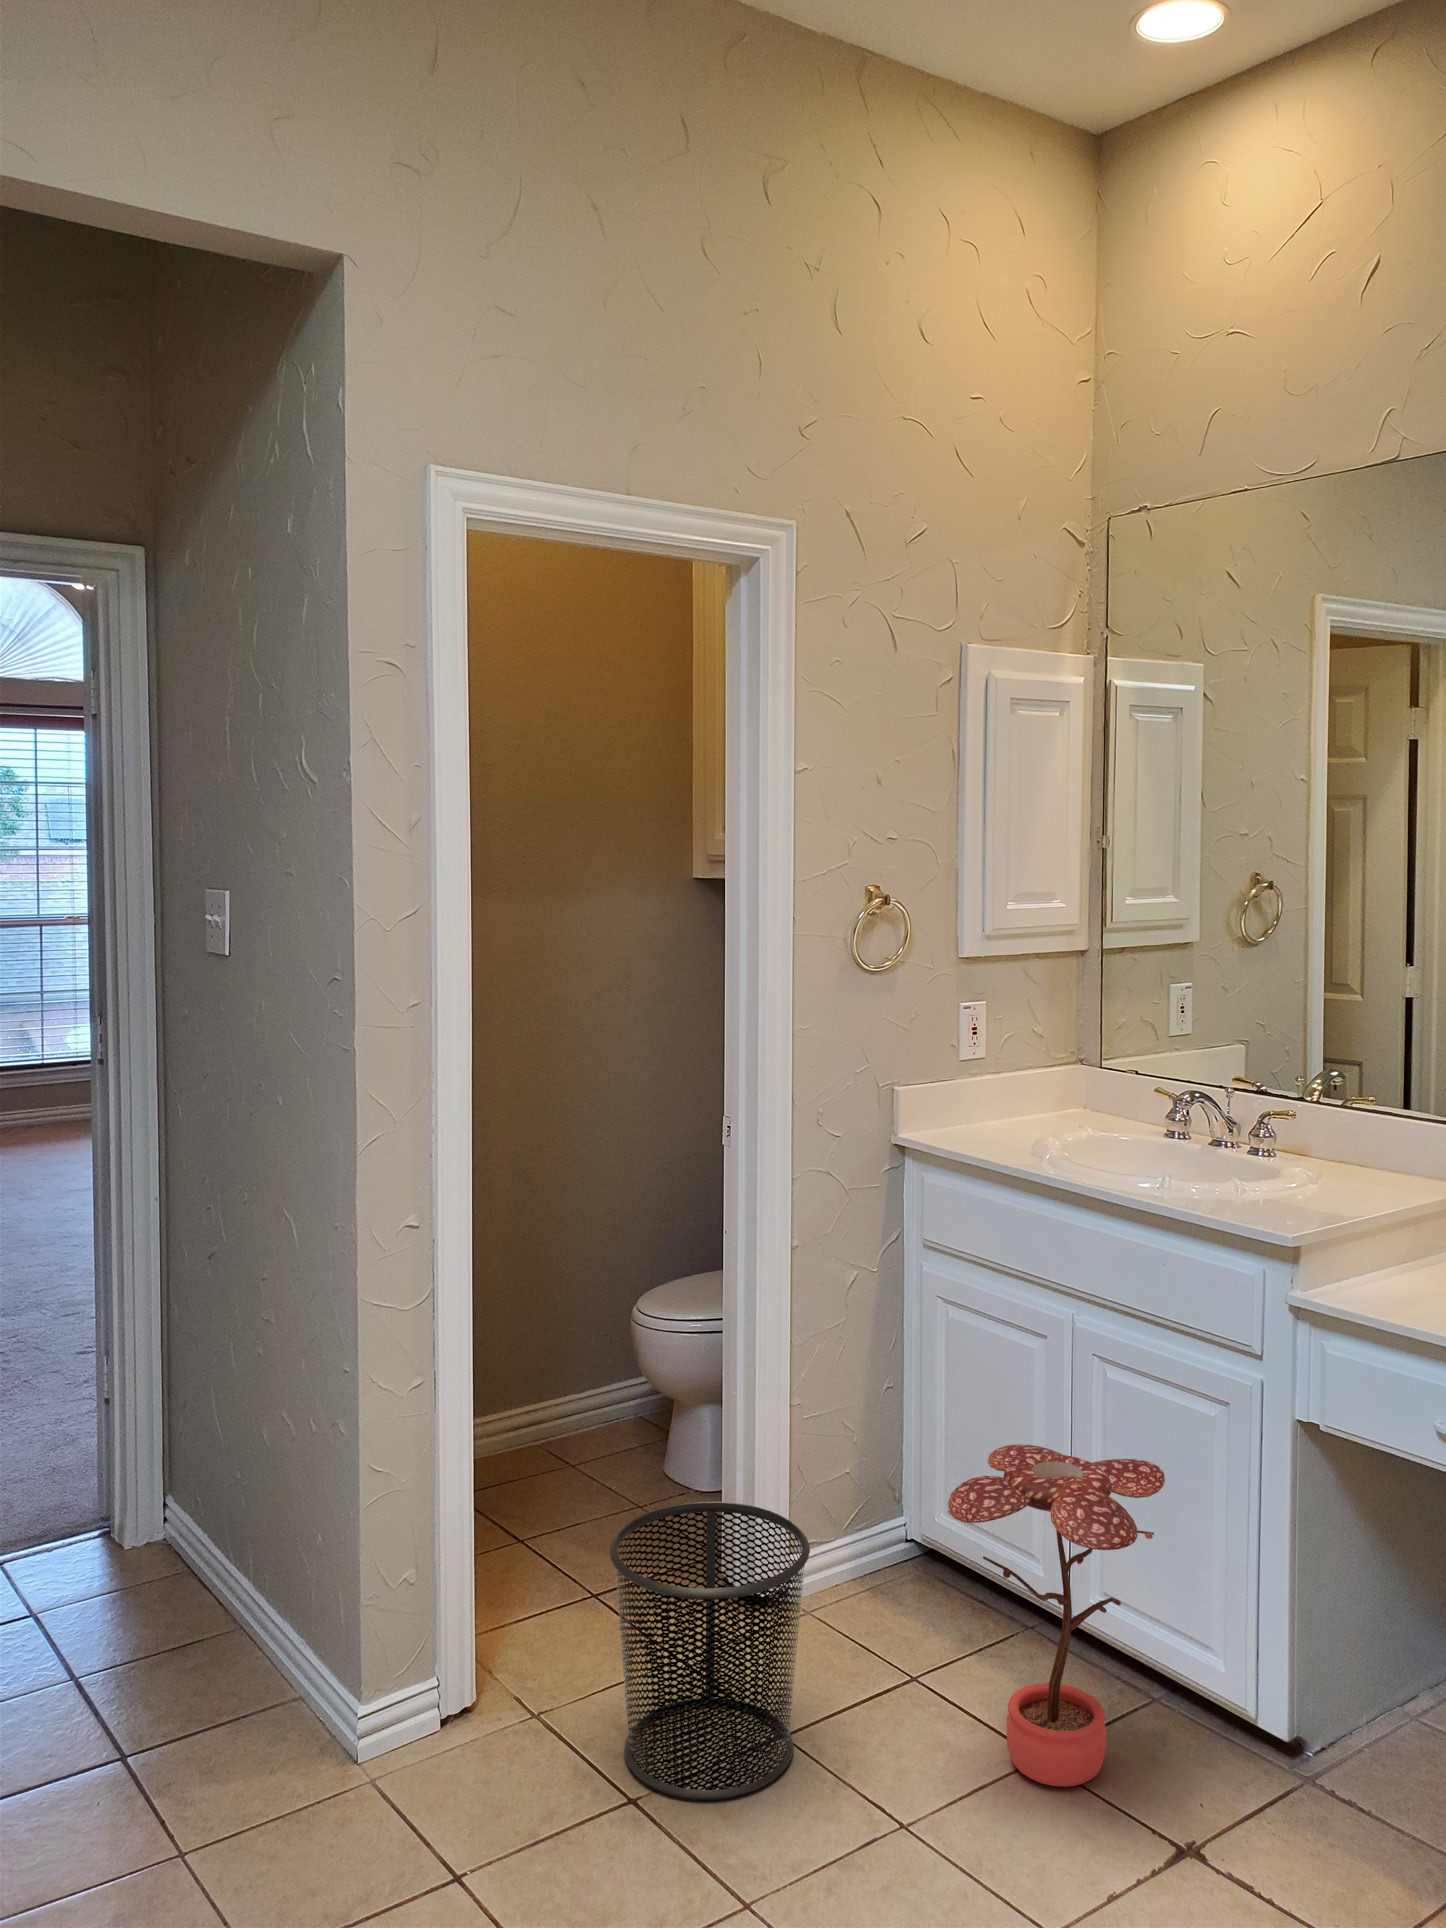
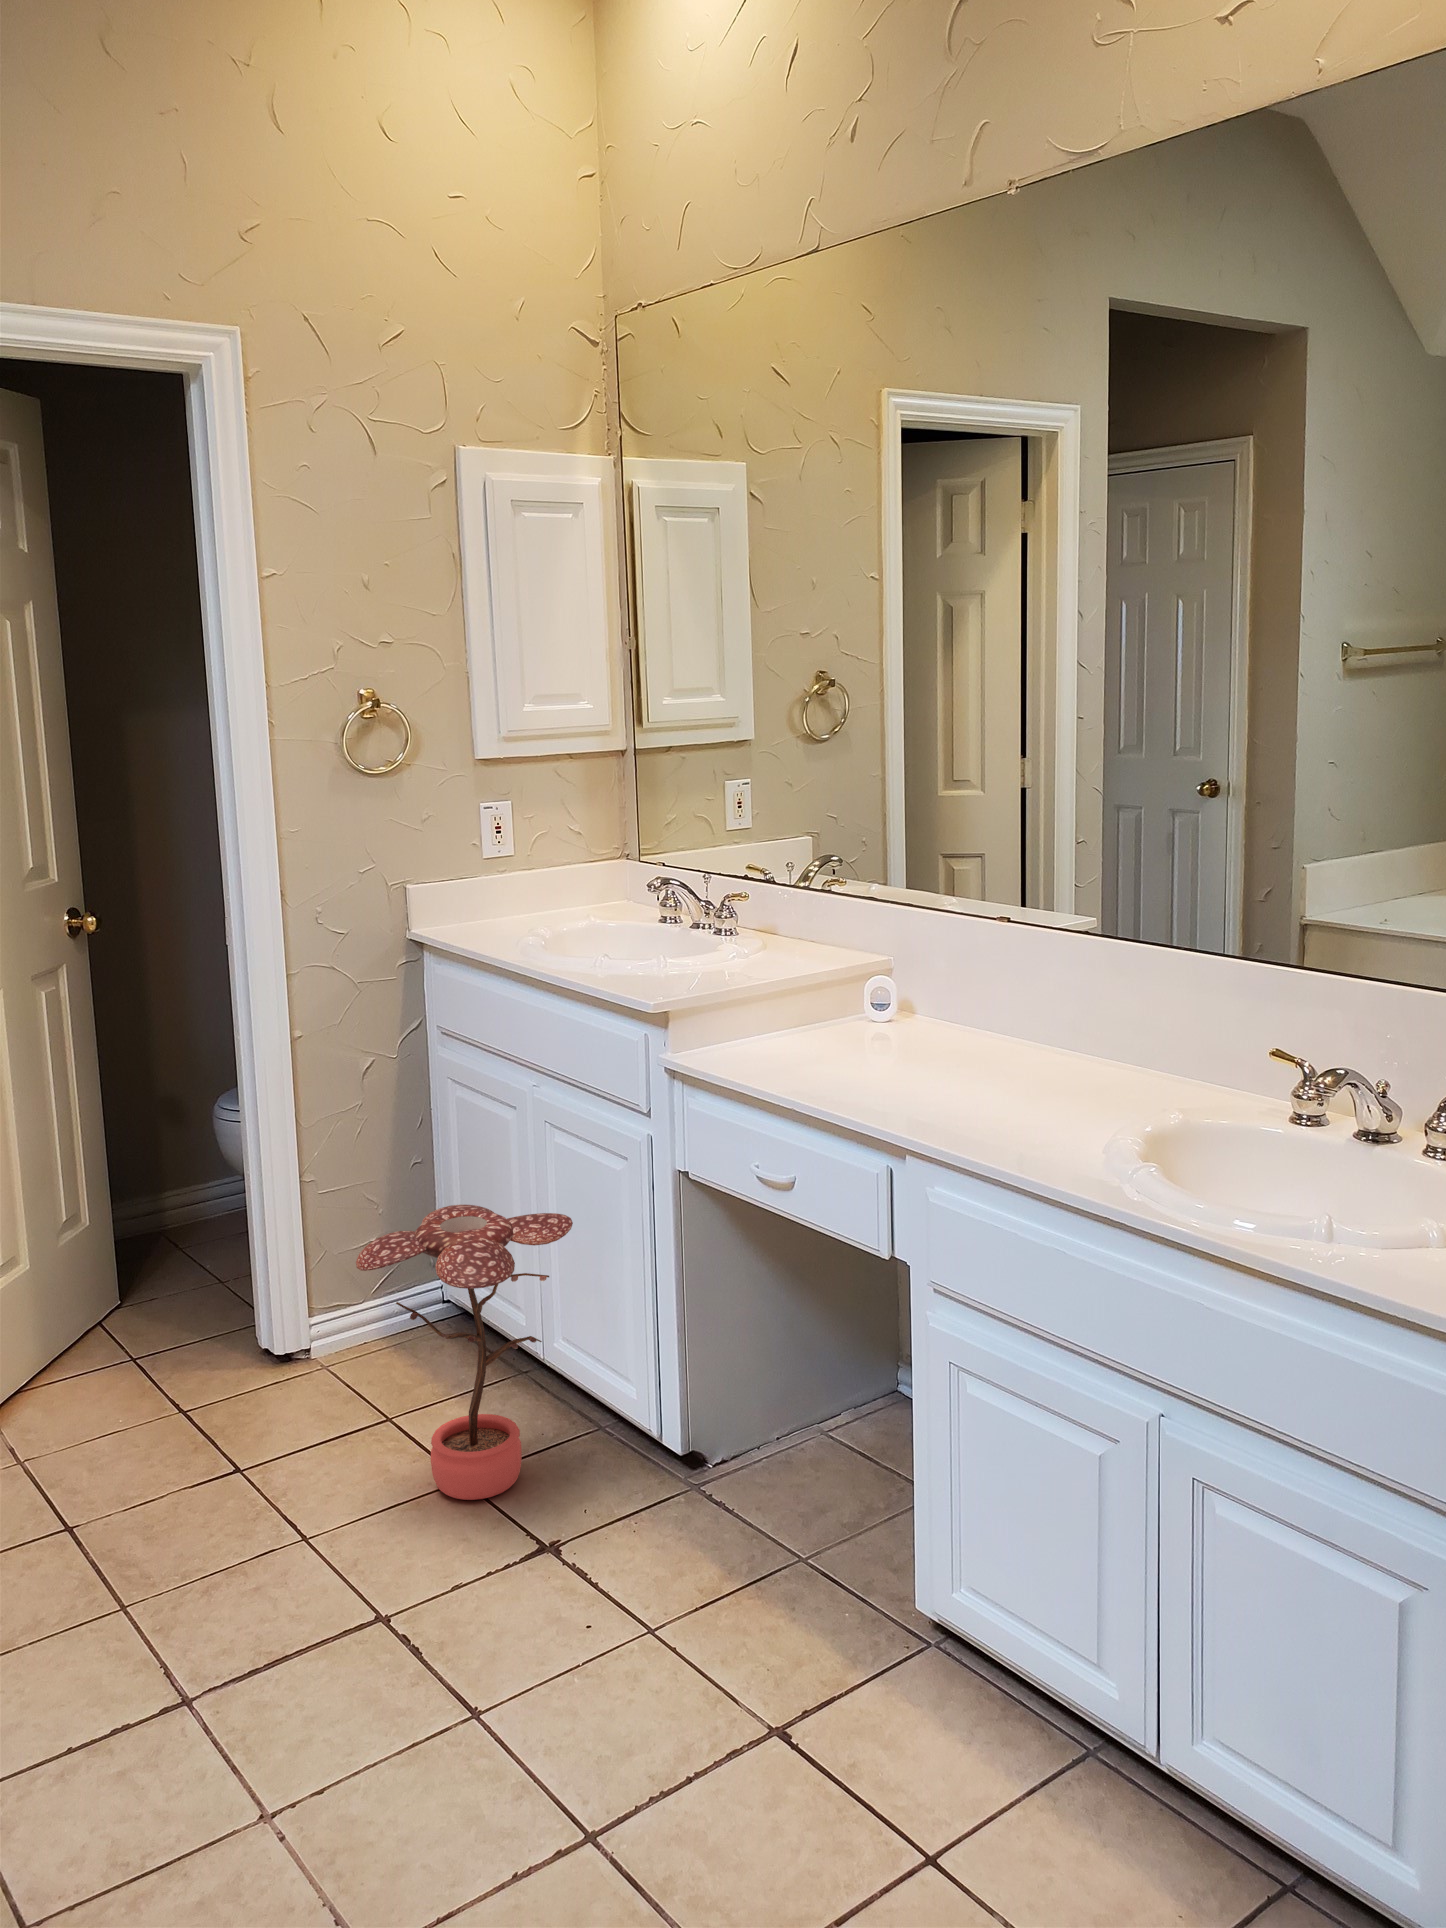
waste bin: present [610,1502,810,1800] -> none [53,1266,250,1523]

